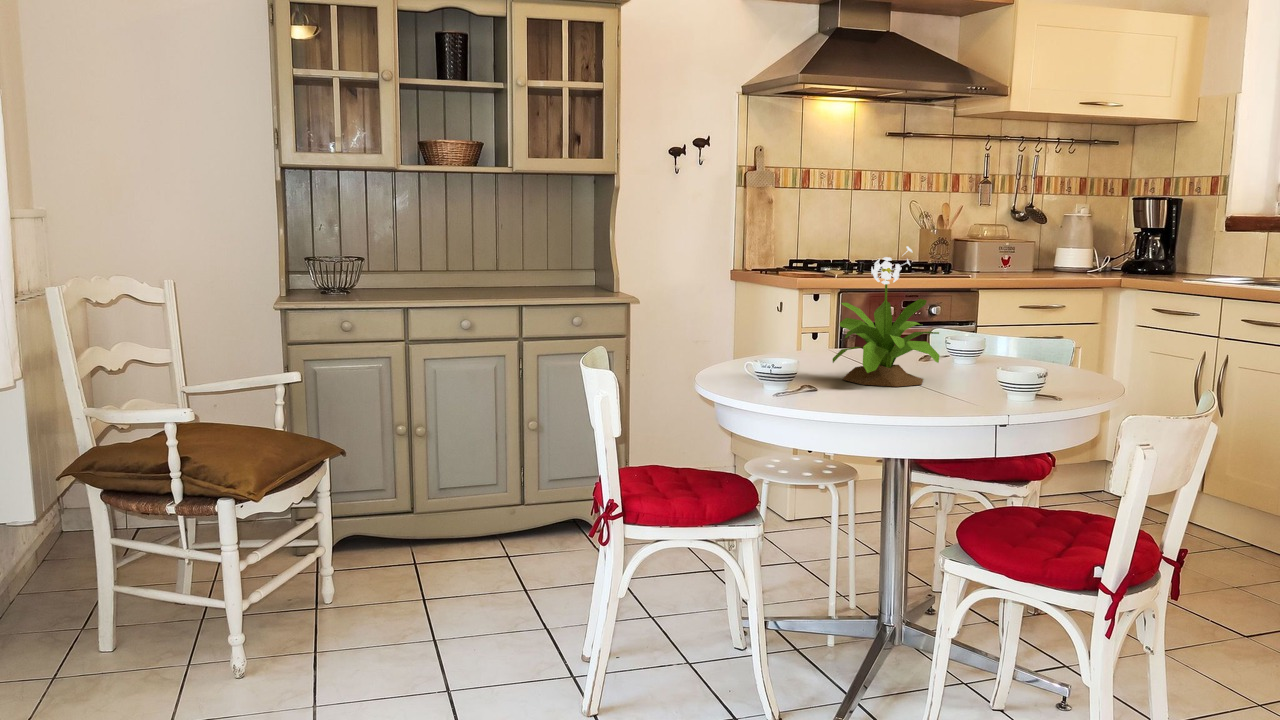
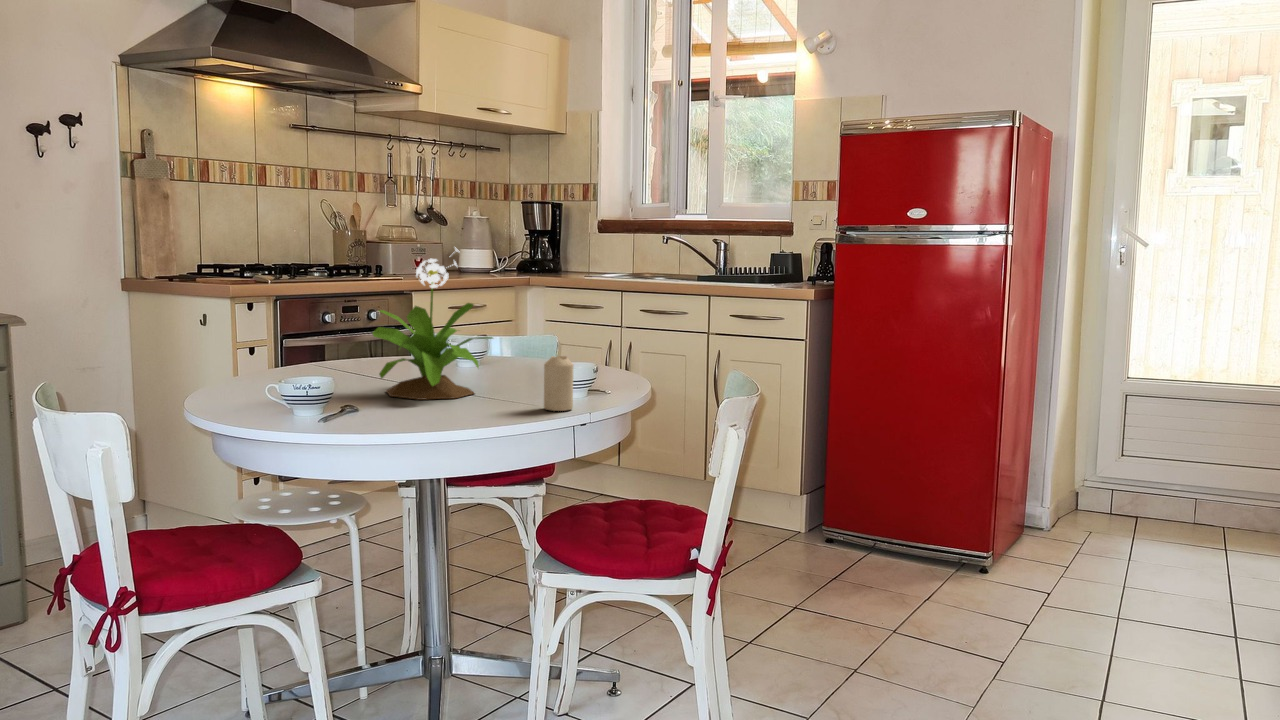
candle: none [961,353,993,407] -> present [544,356,574,411]

